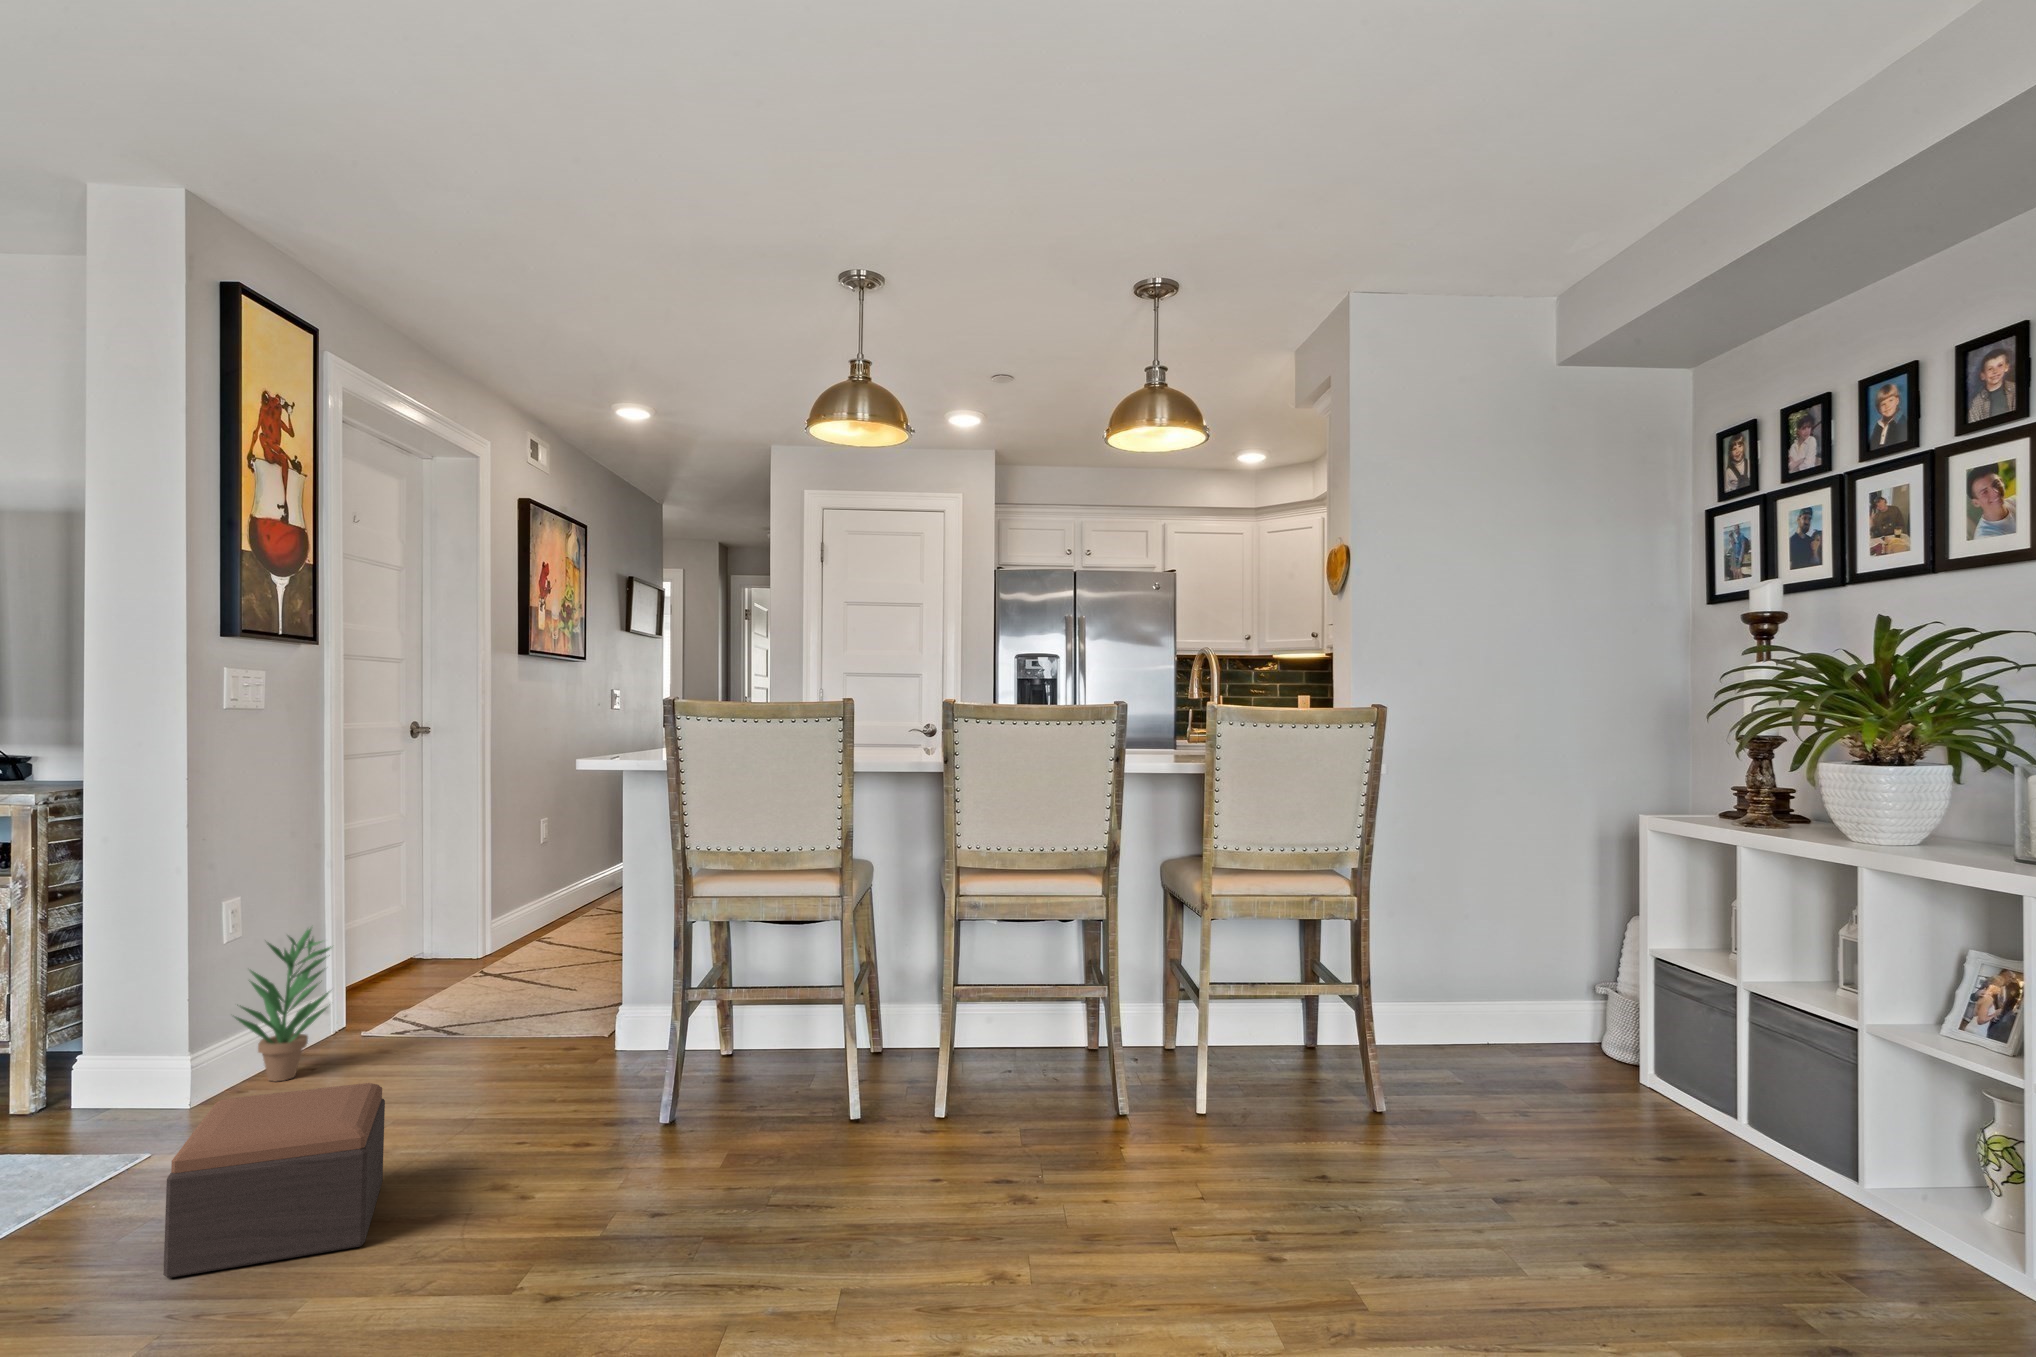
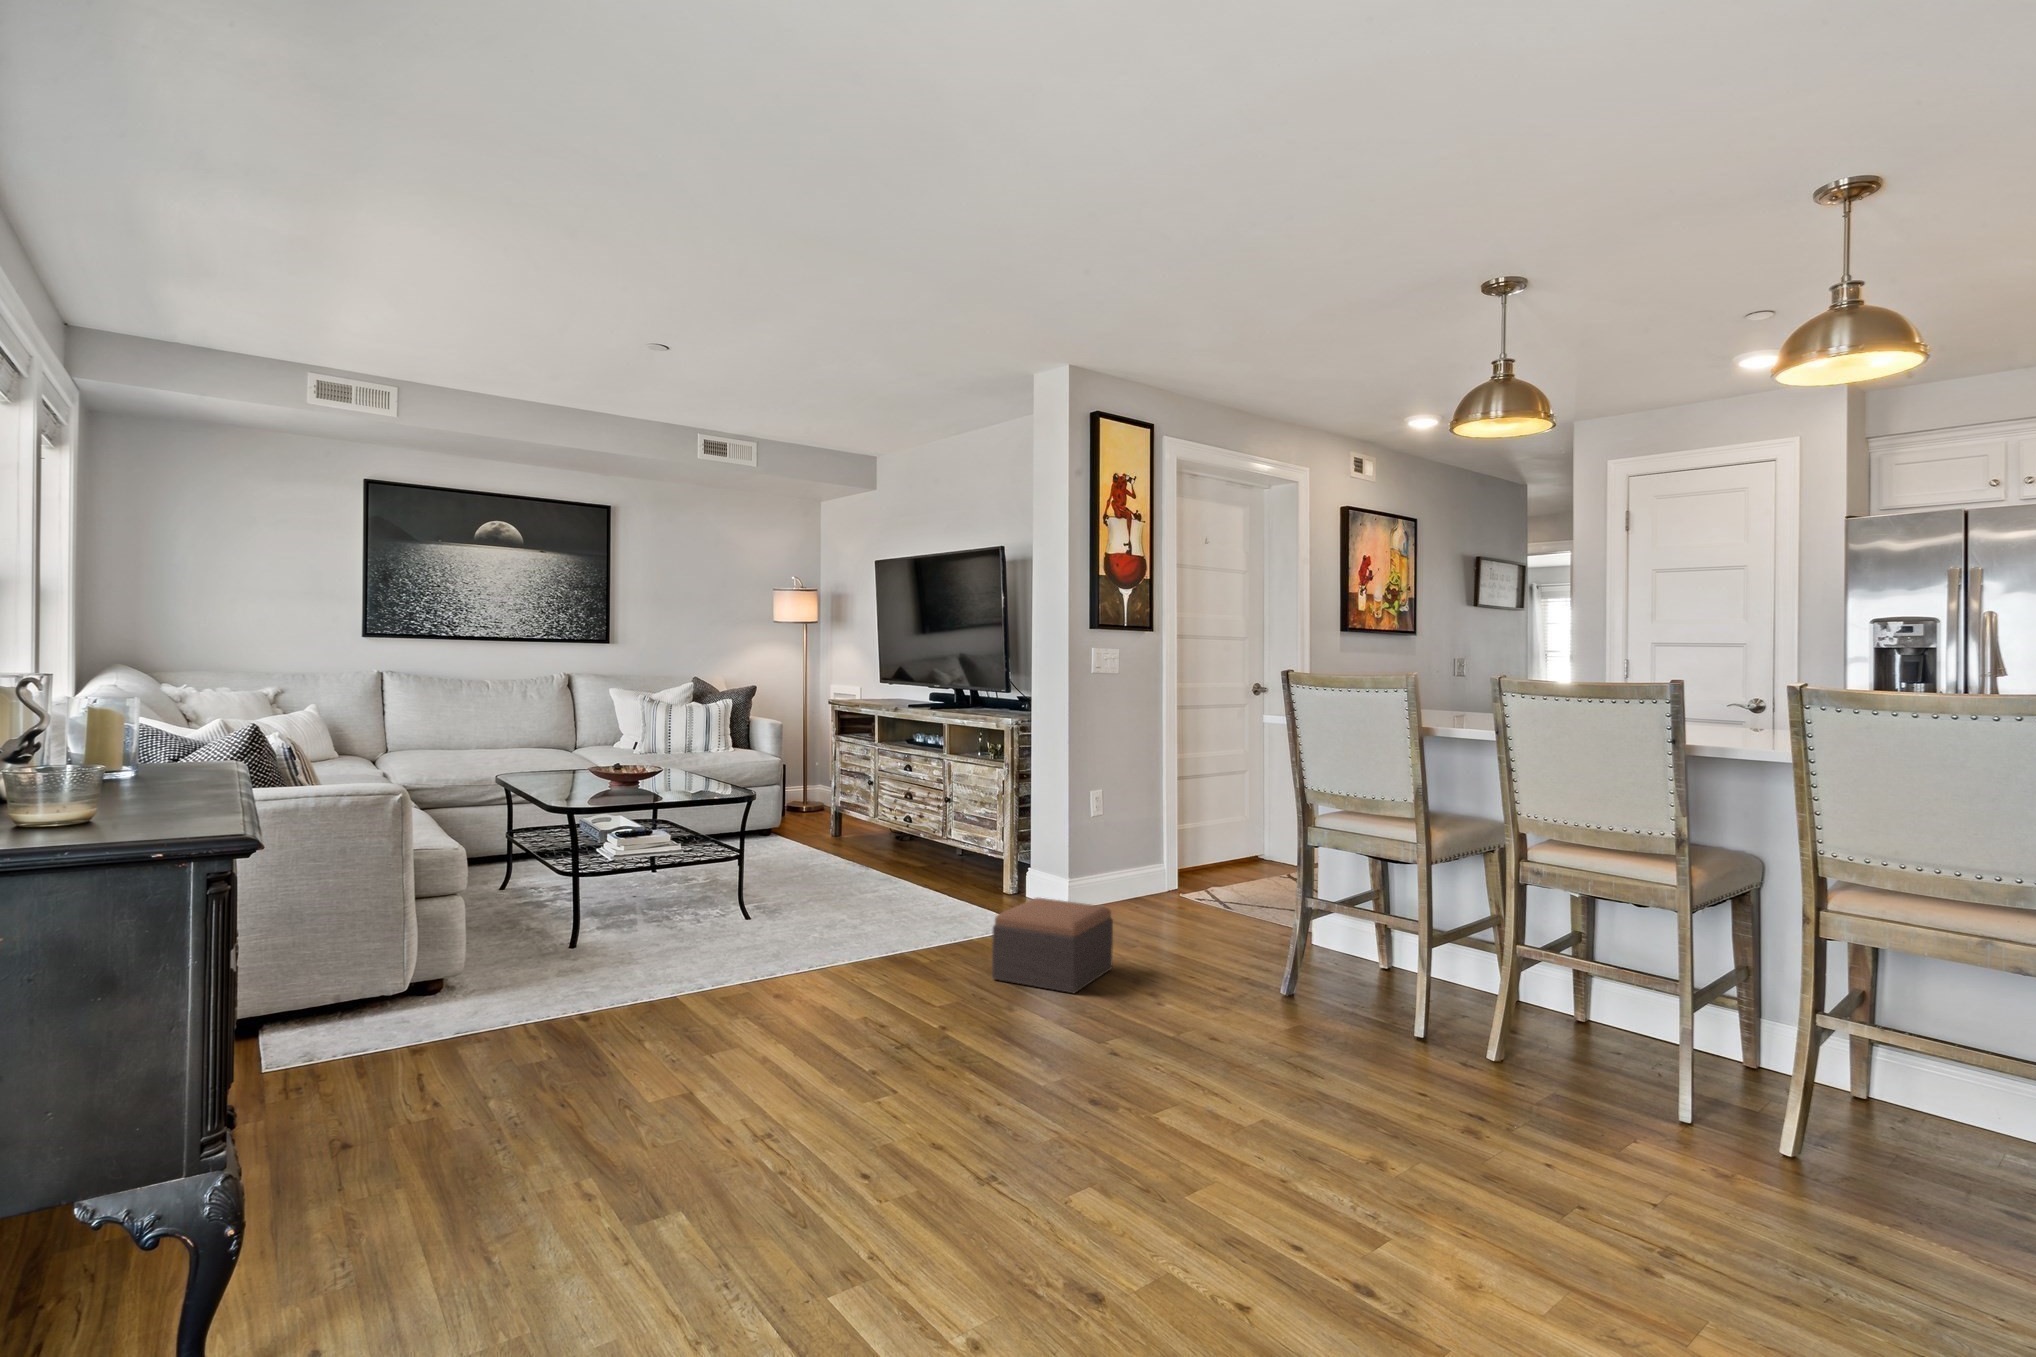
potted plant: present [235,928,332,1082] -> none [1093,814,1149,909]

